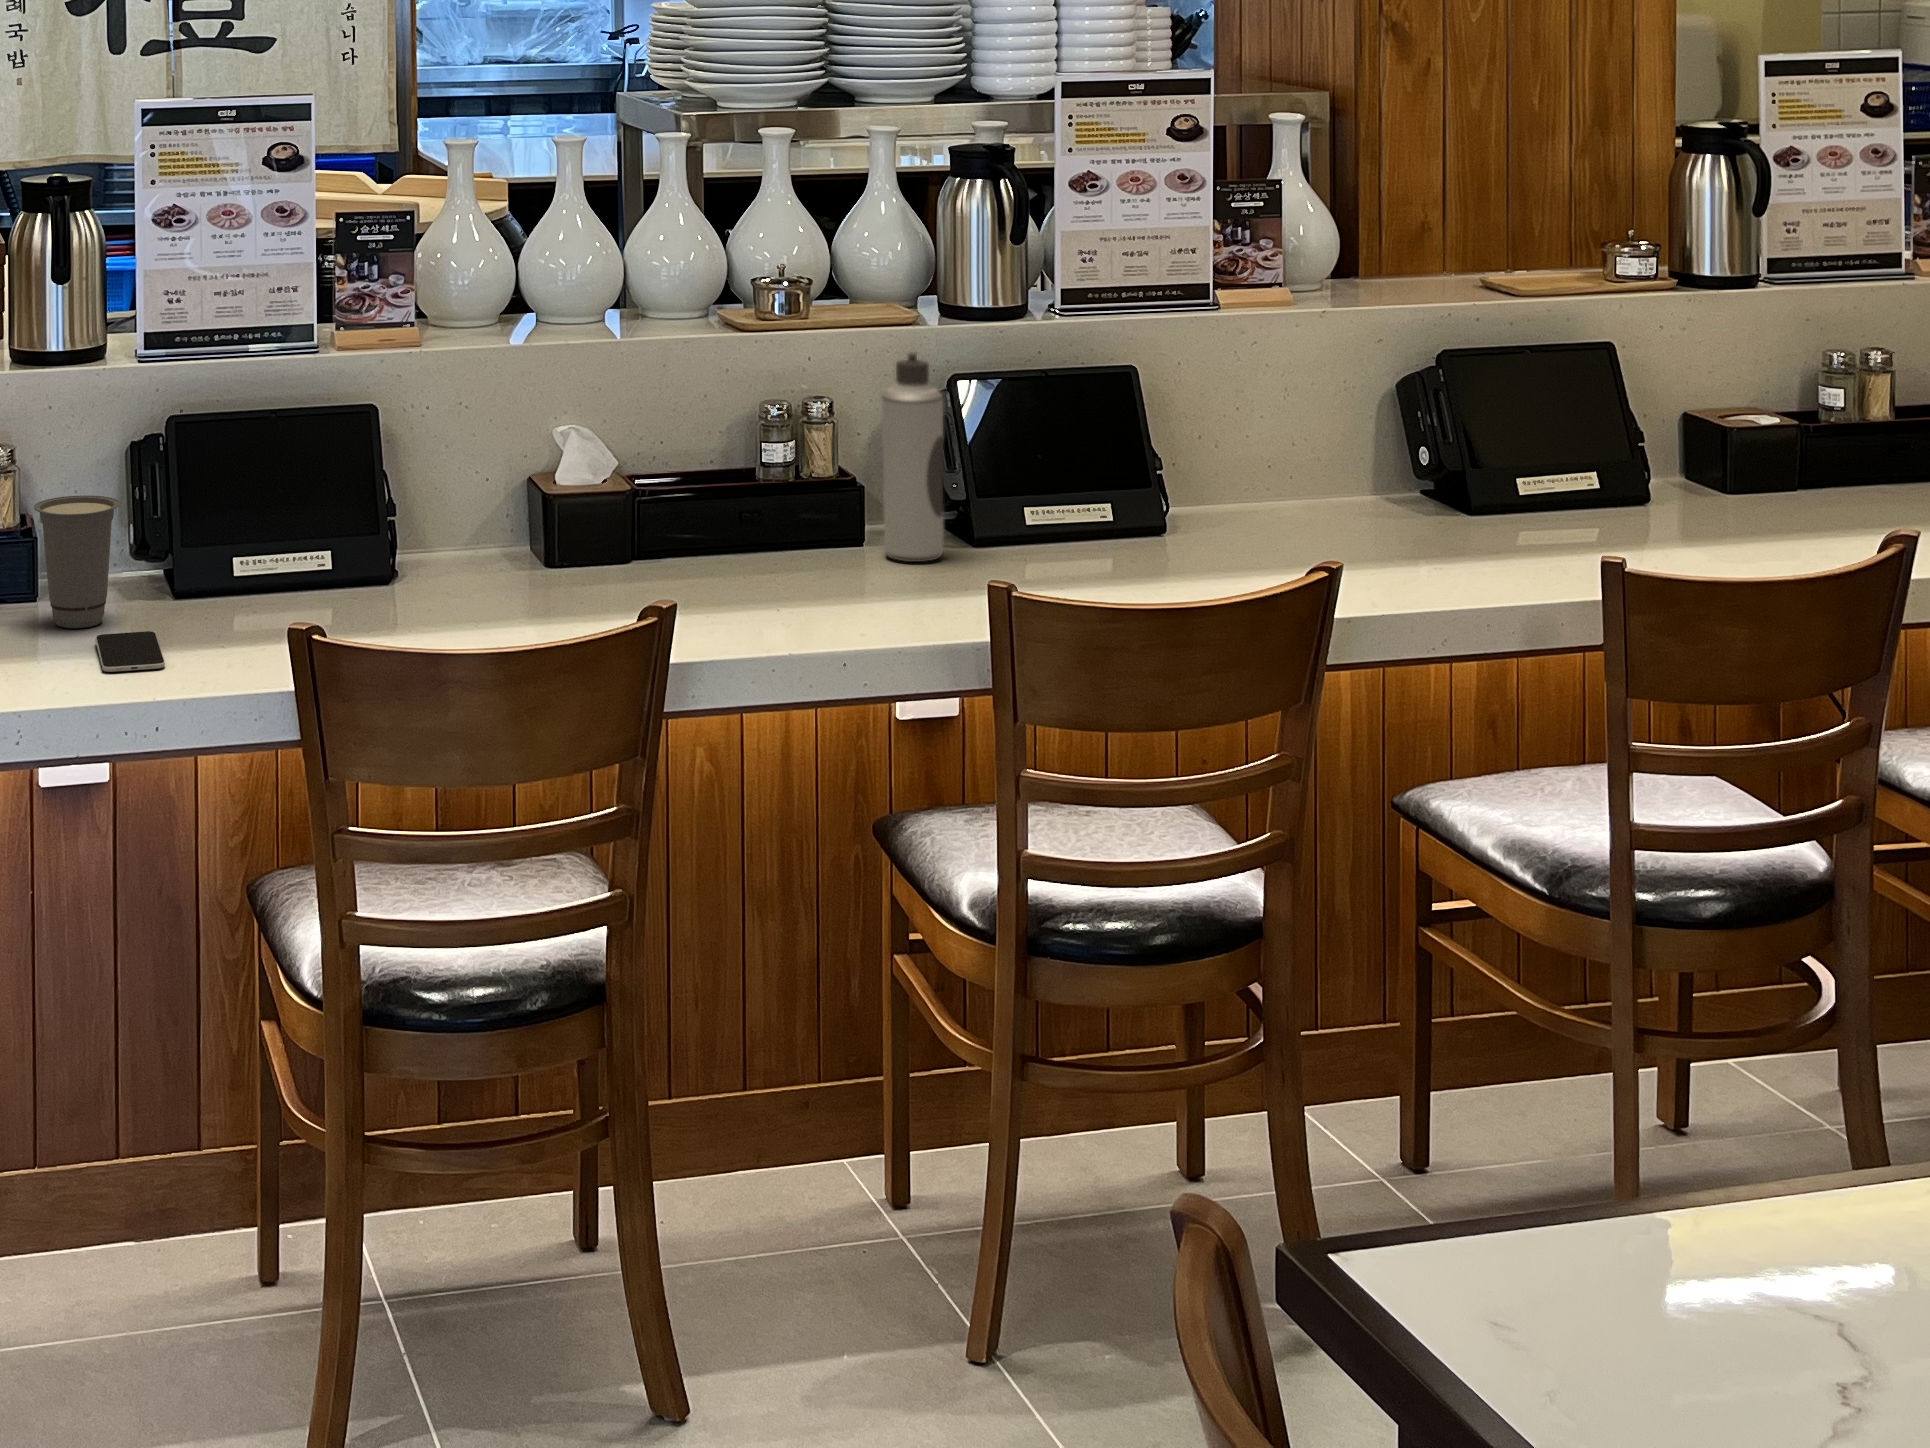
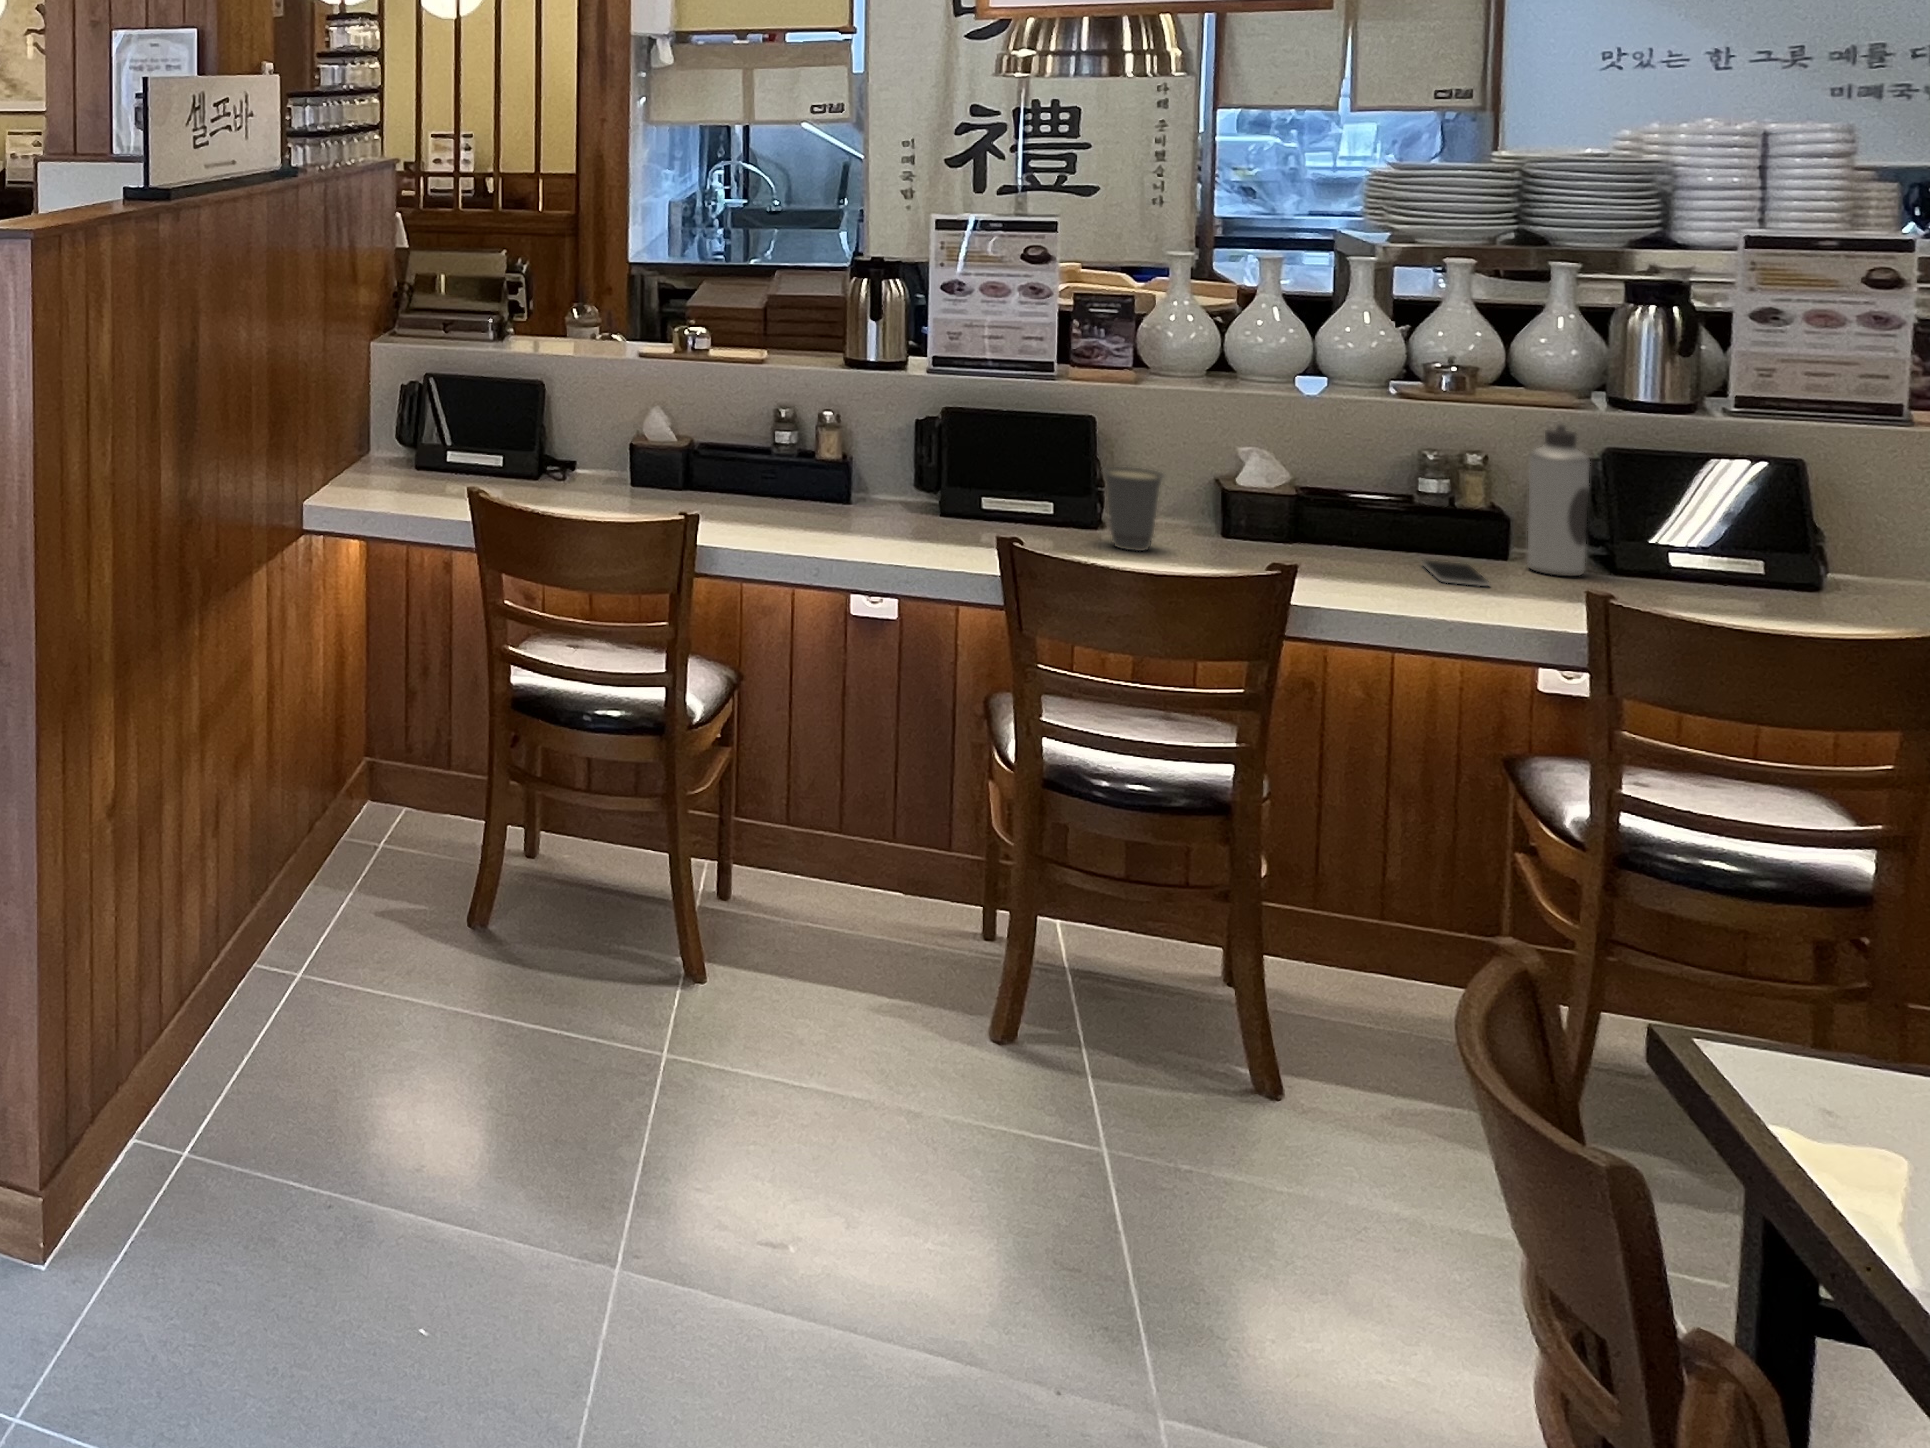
cup: present [34,496,120,628] -> present [1103,467,1164,551]
smartphone: present [95,631,165,672] -> present [1422,561,1490,586]

